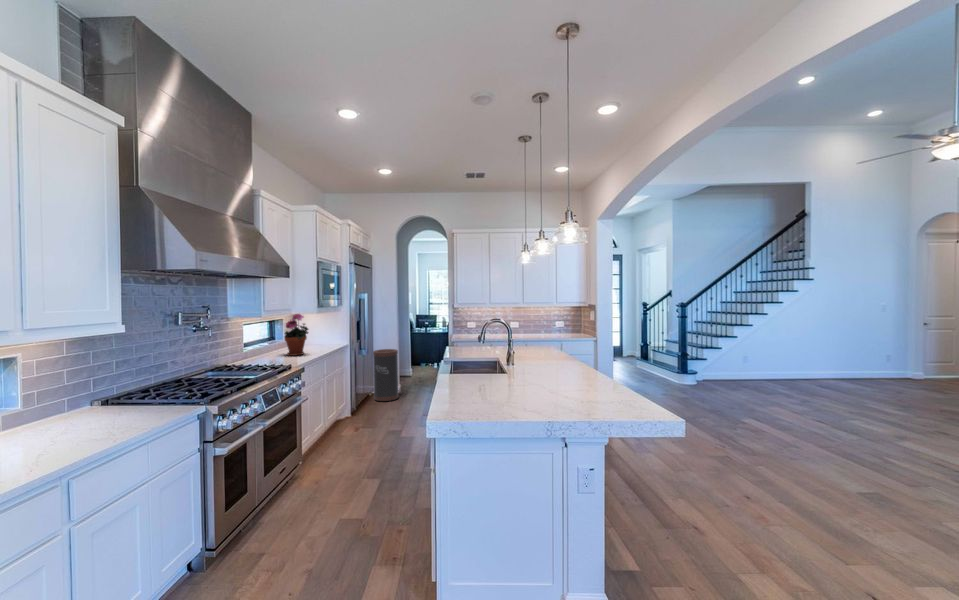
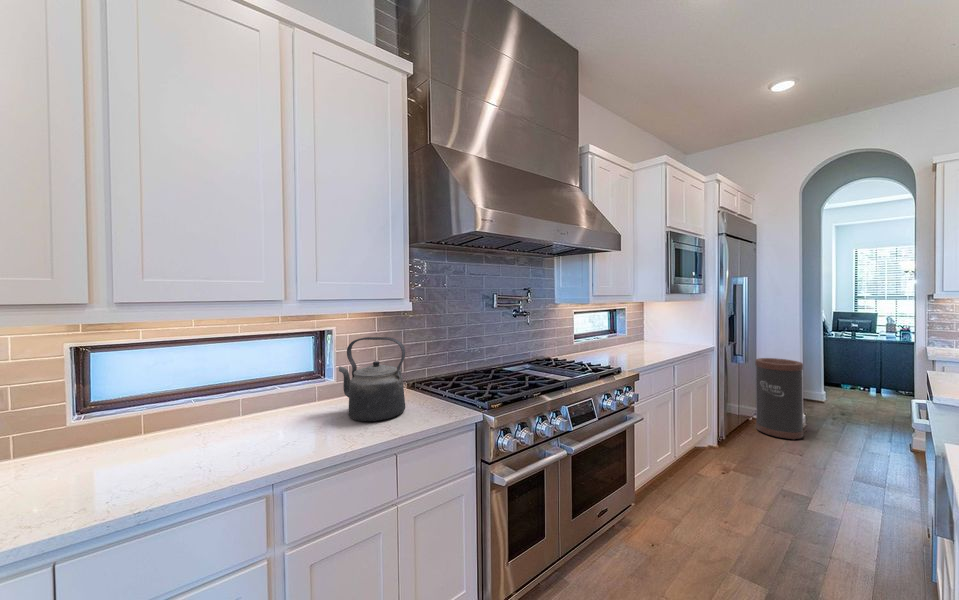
potted plant: present [285,314,308,356] -> none [621,299,653,354]
kettle: none [39,359,129,435] -> present [339,337,405,421]

